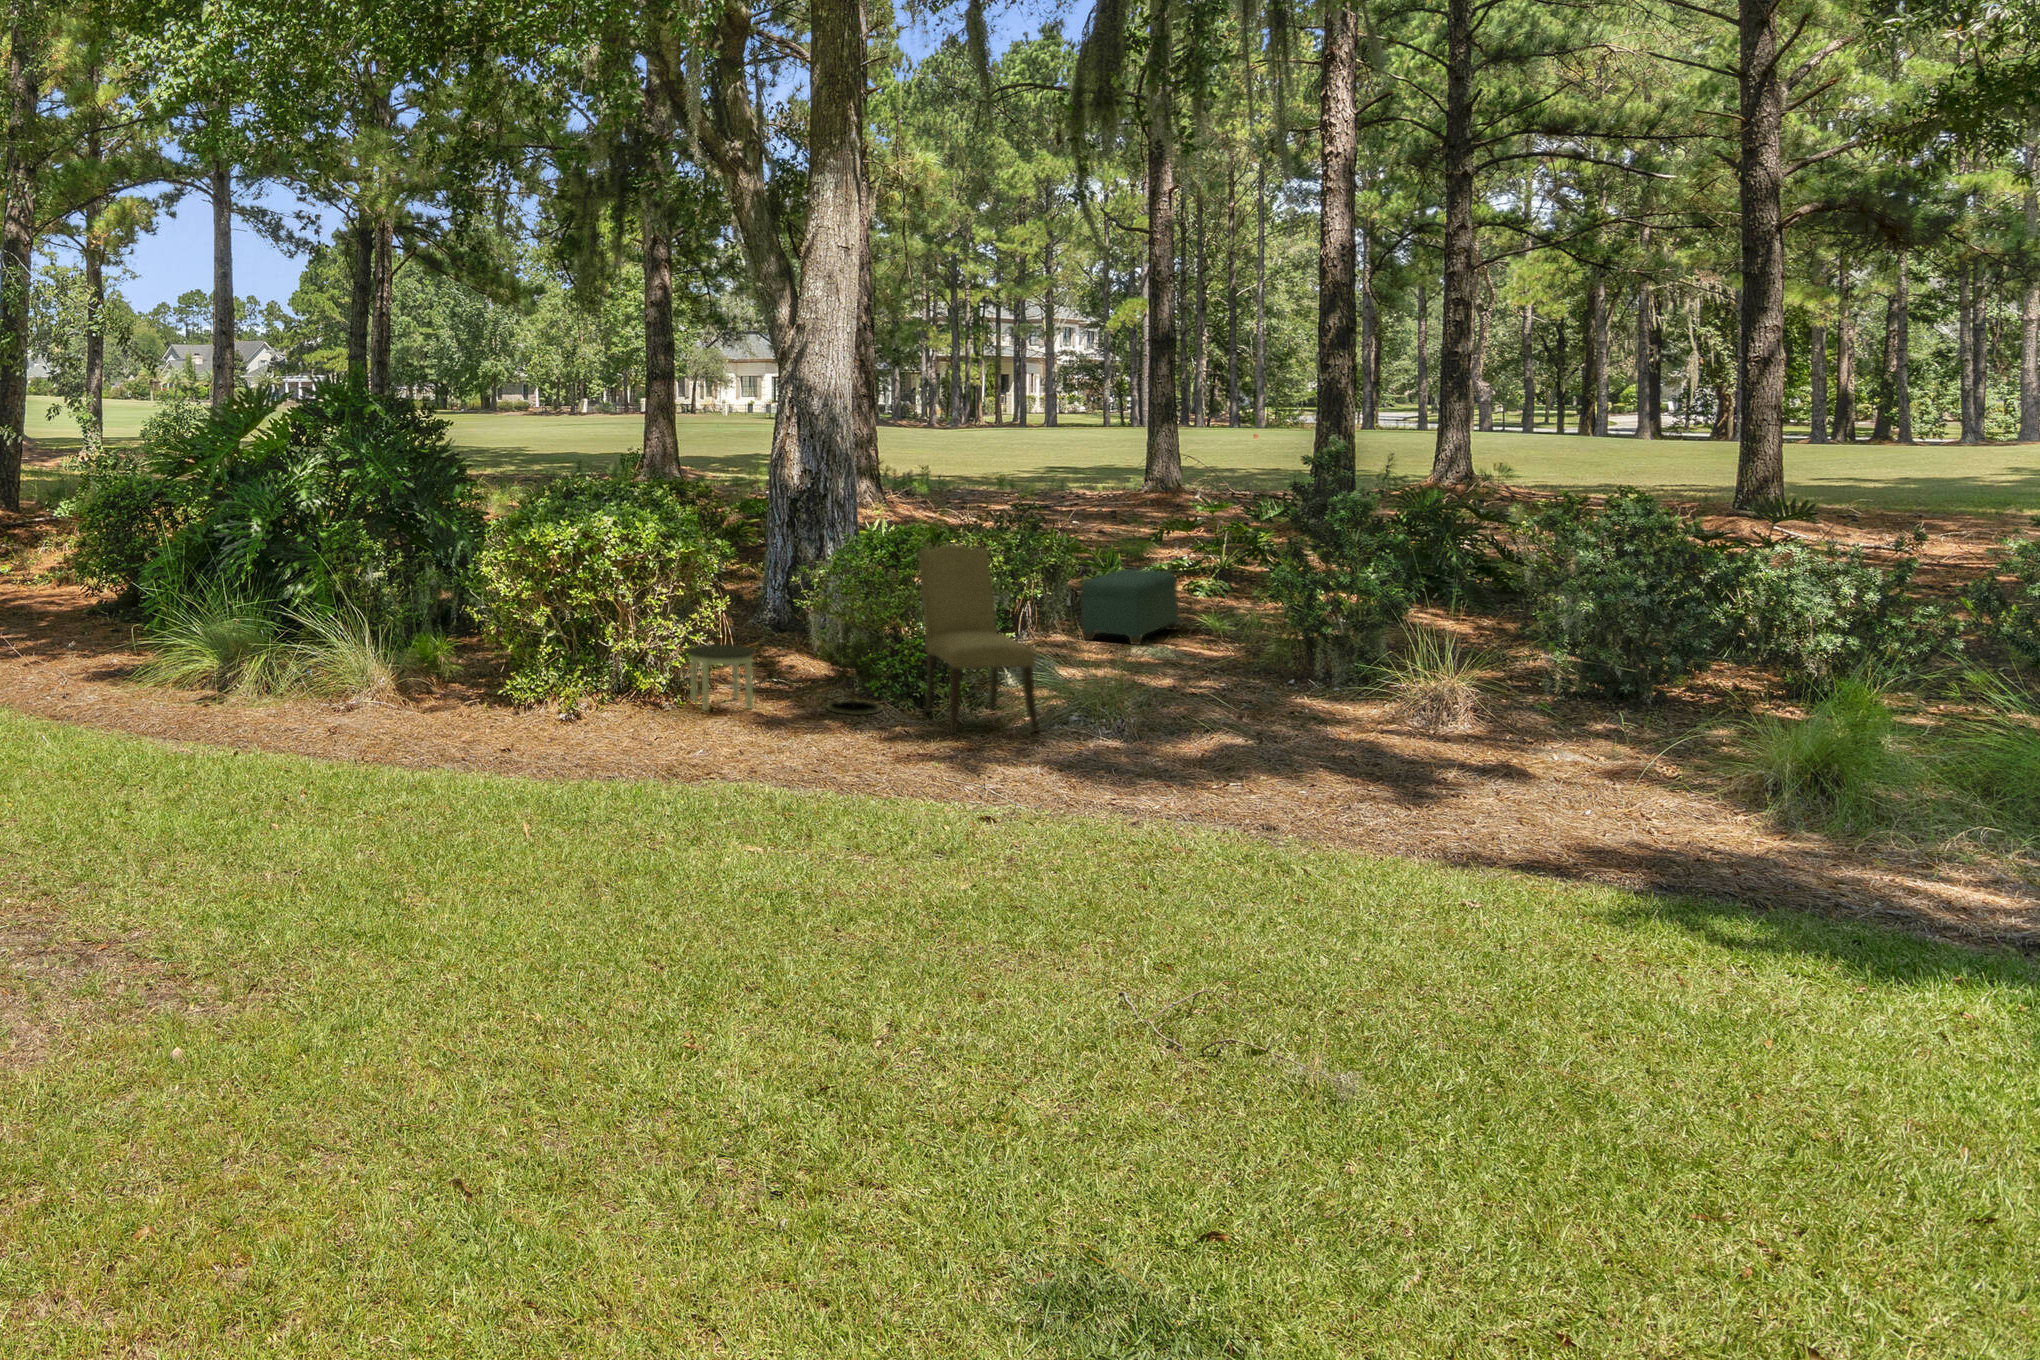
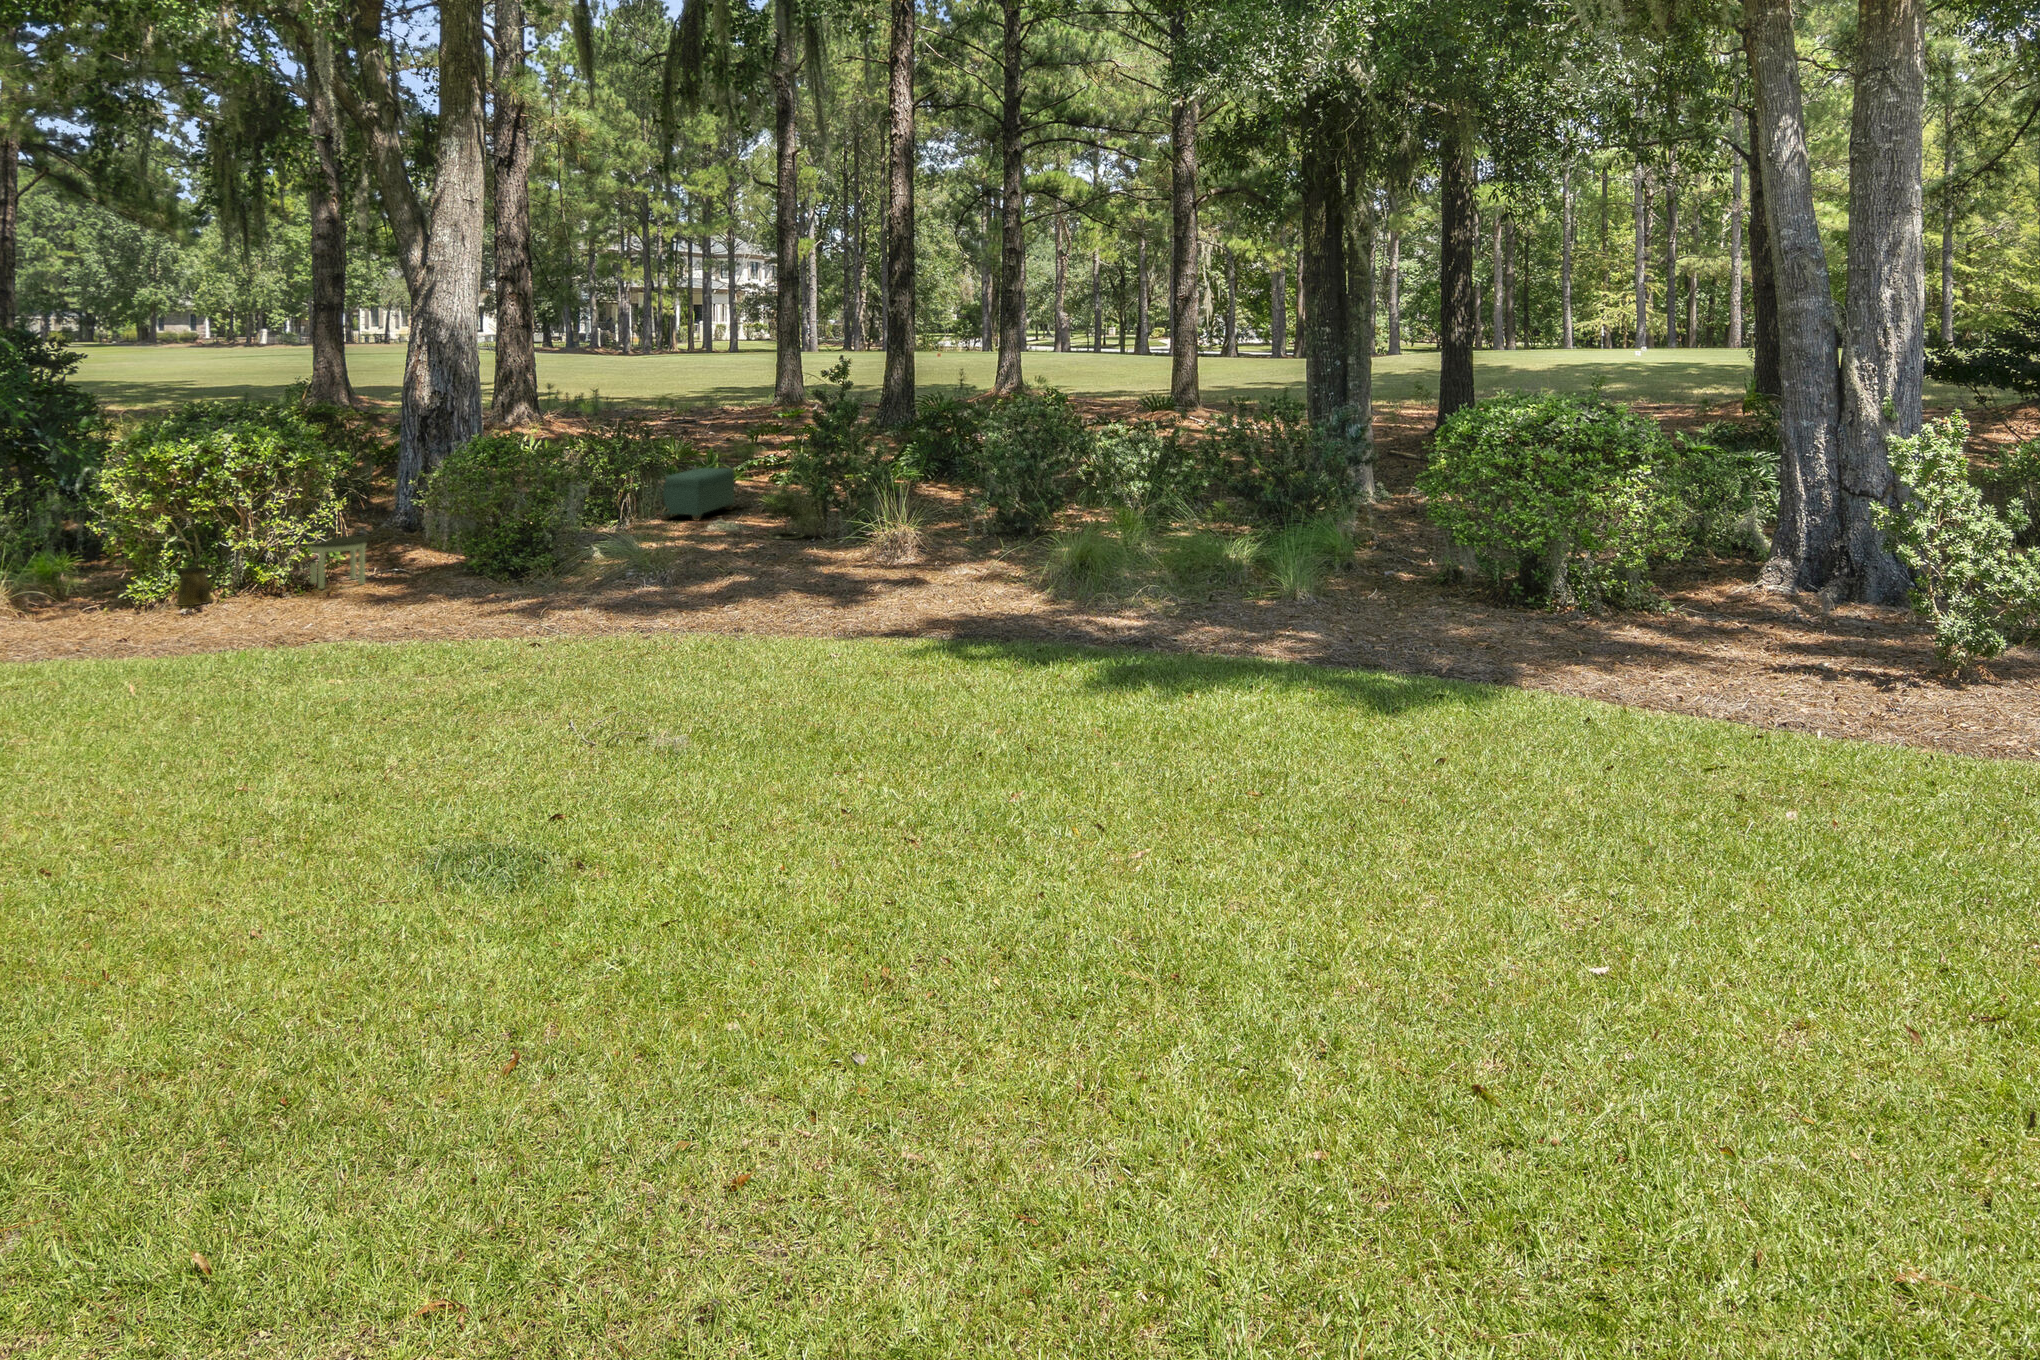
chair: present [918,544,1038,733] -> none [507,450,588,586]
potted tree: present [819,612,882,715] -> present [766,481,803,539]
watering can: none [556,672,607,720] -> present [176,566,222,606]

